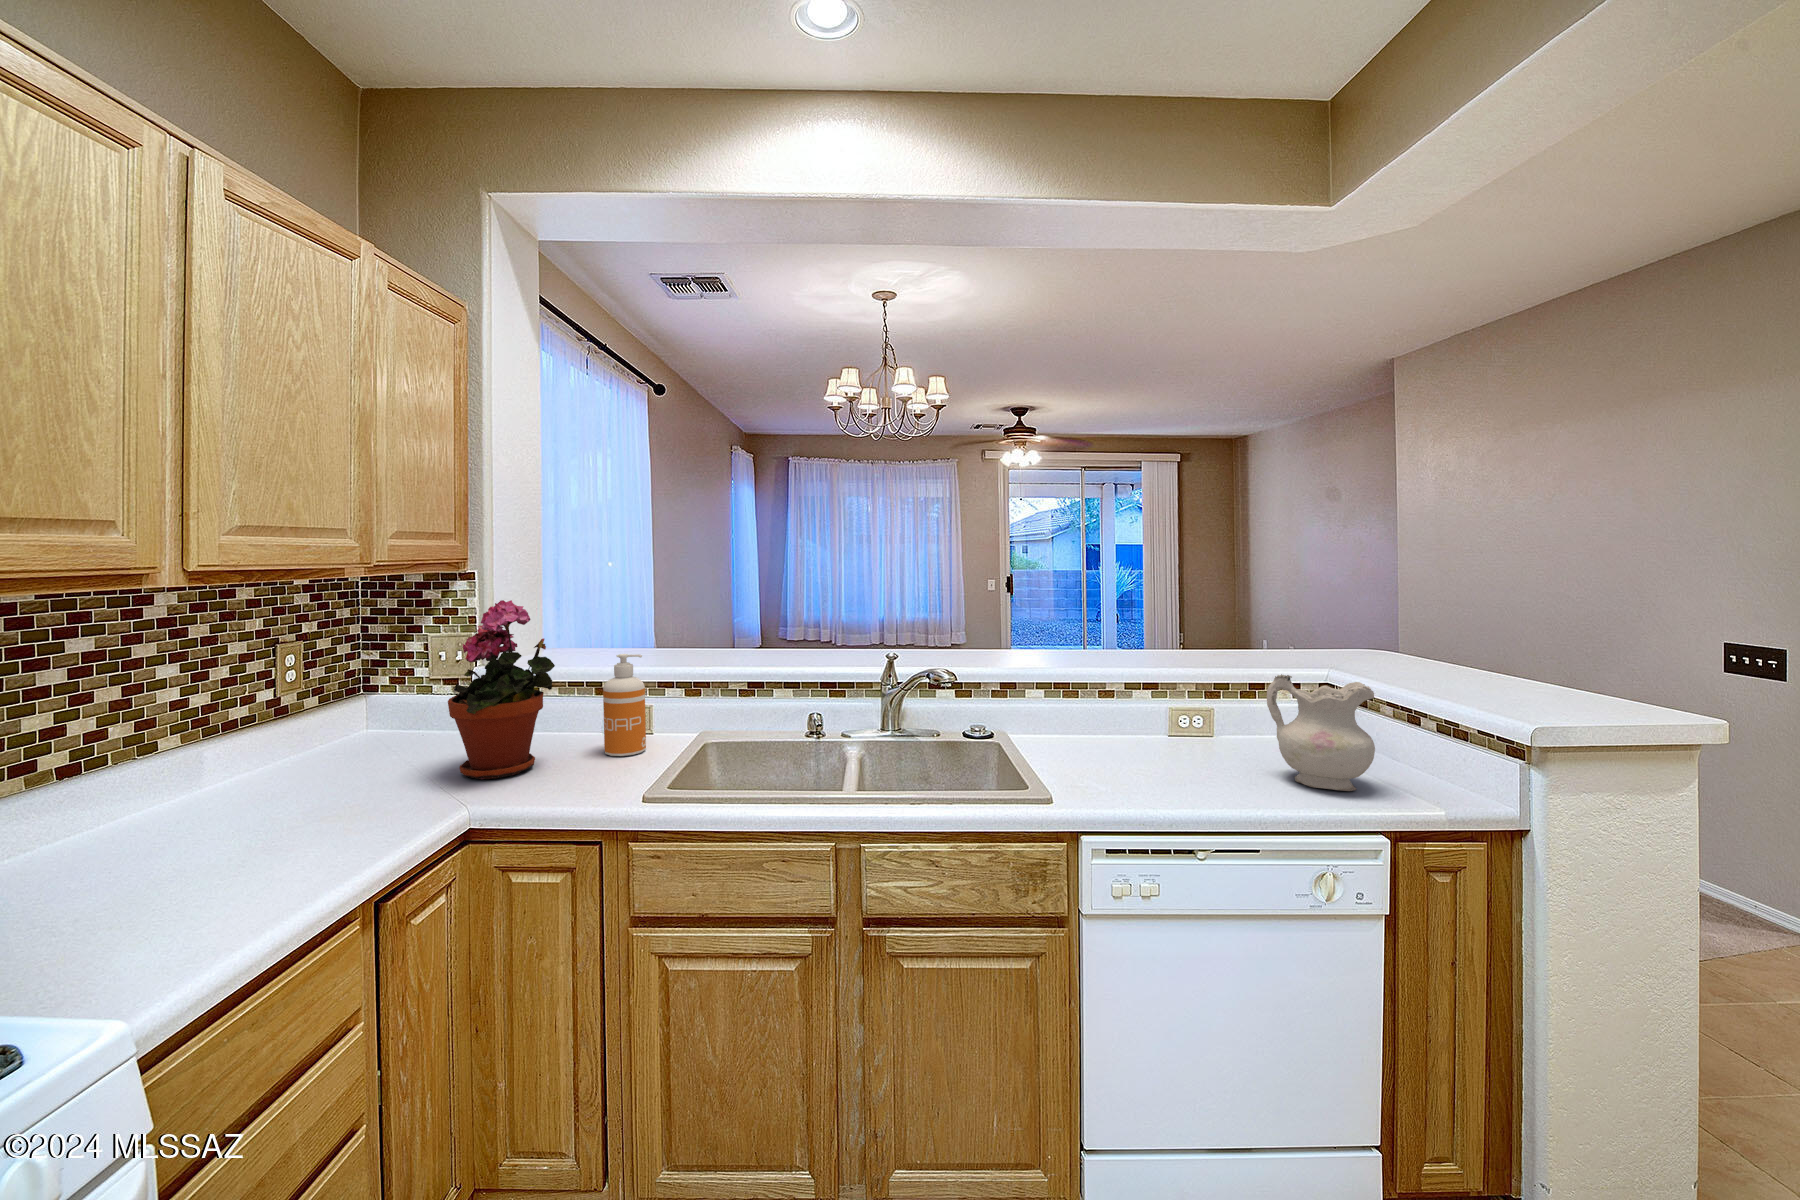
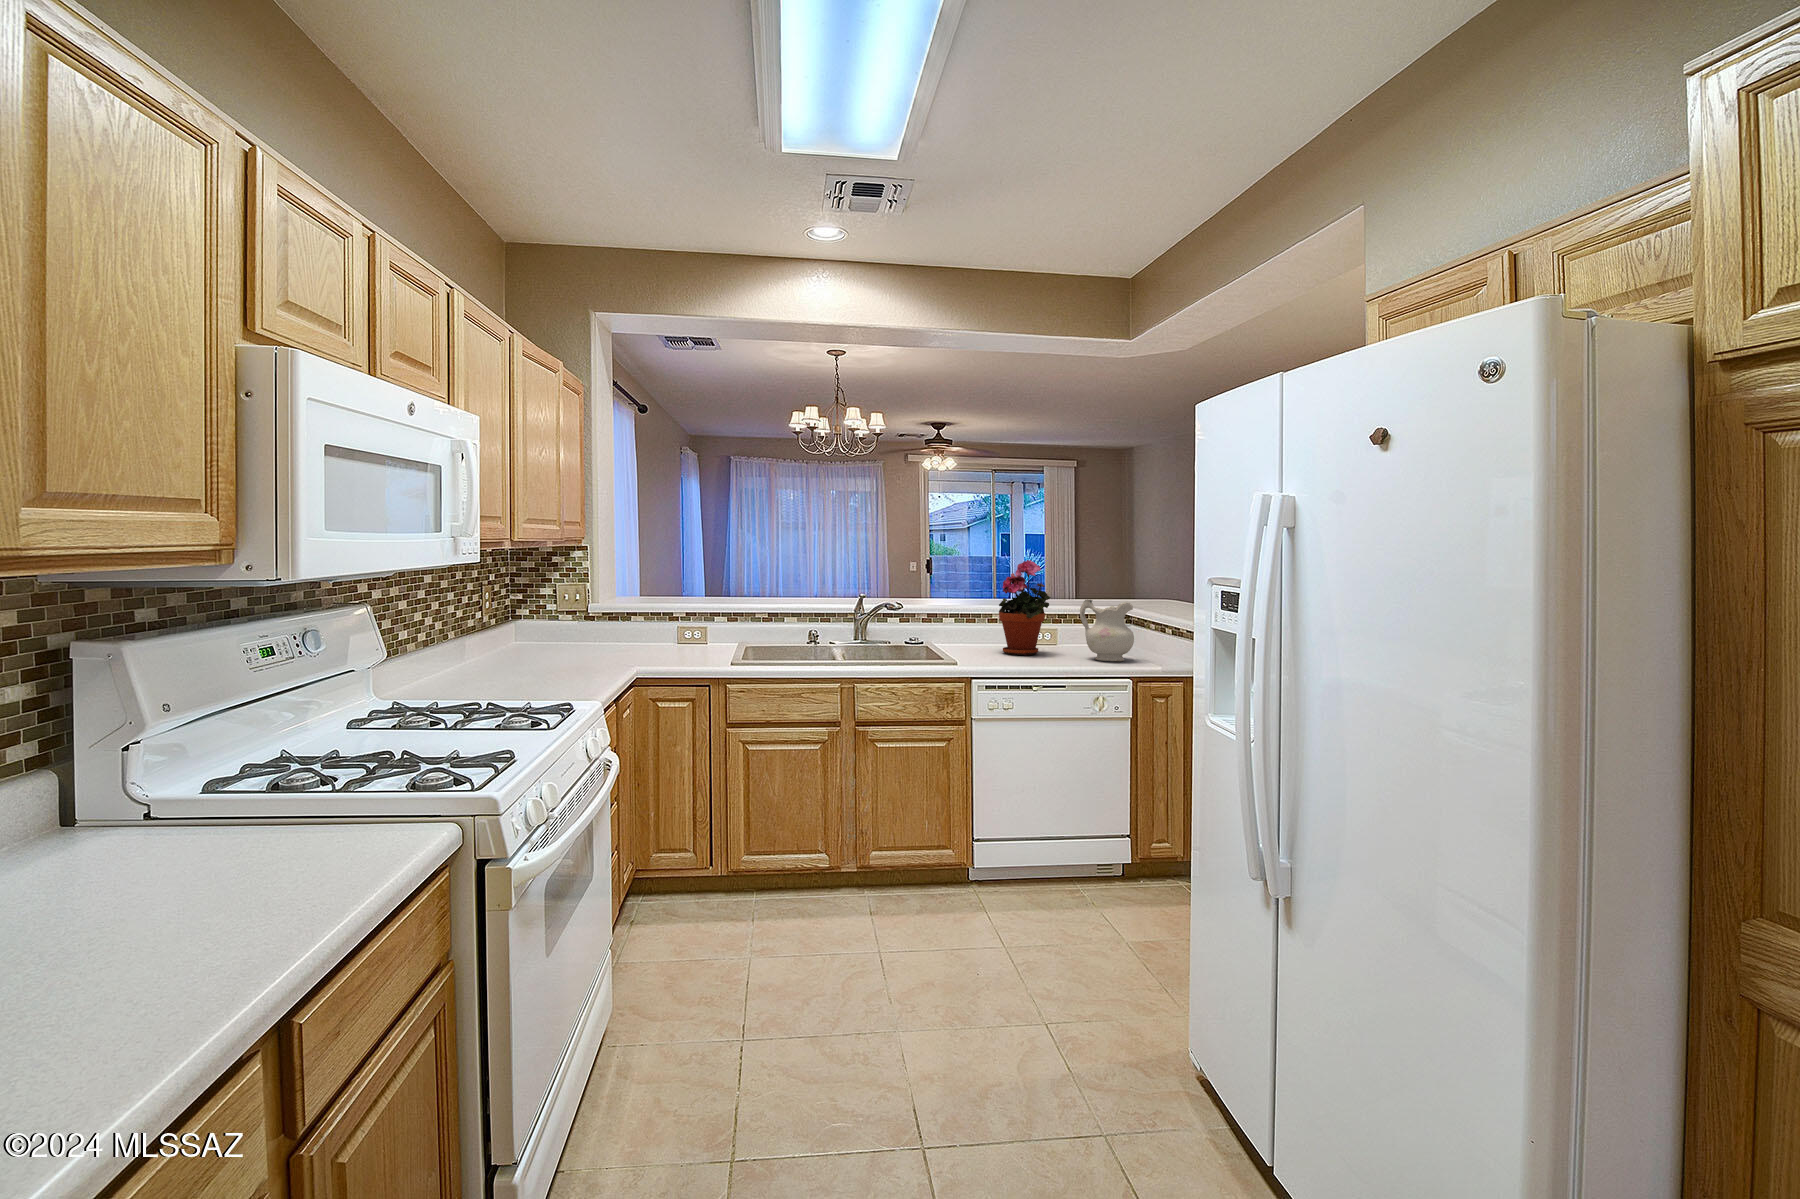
potted plant: present [448,600,555,779] -> present [999,560,1051,655]
soap dispenser: present [603,654,646,756] -> none [680,593,706,656]

